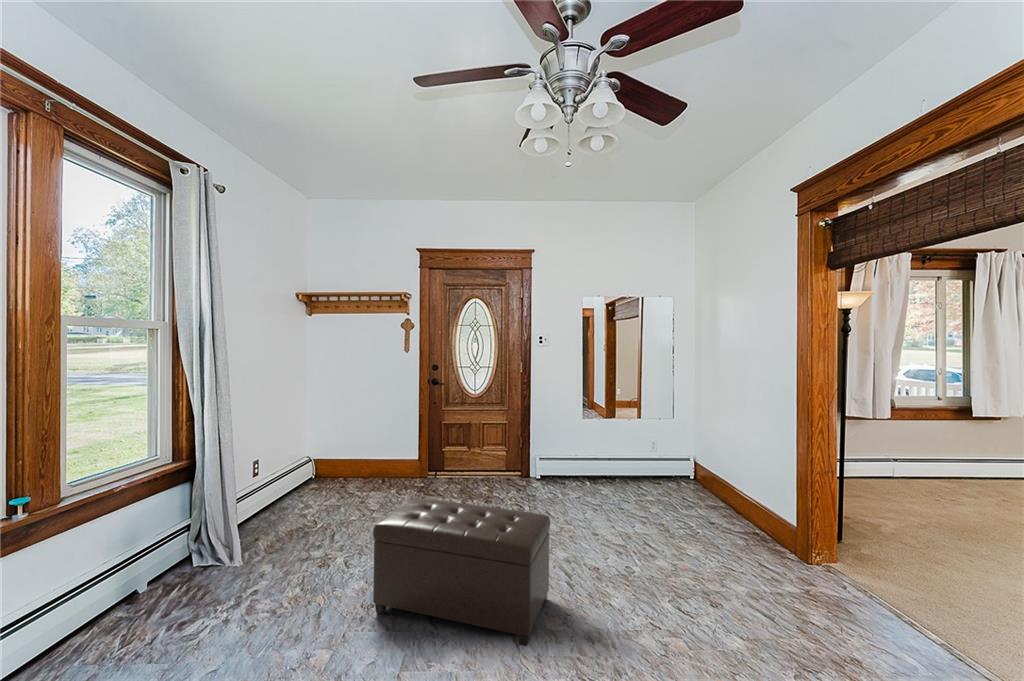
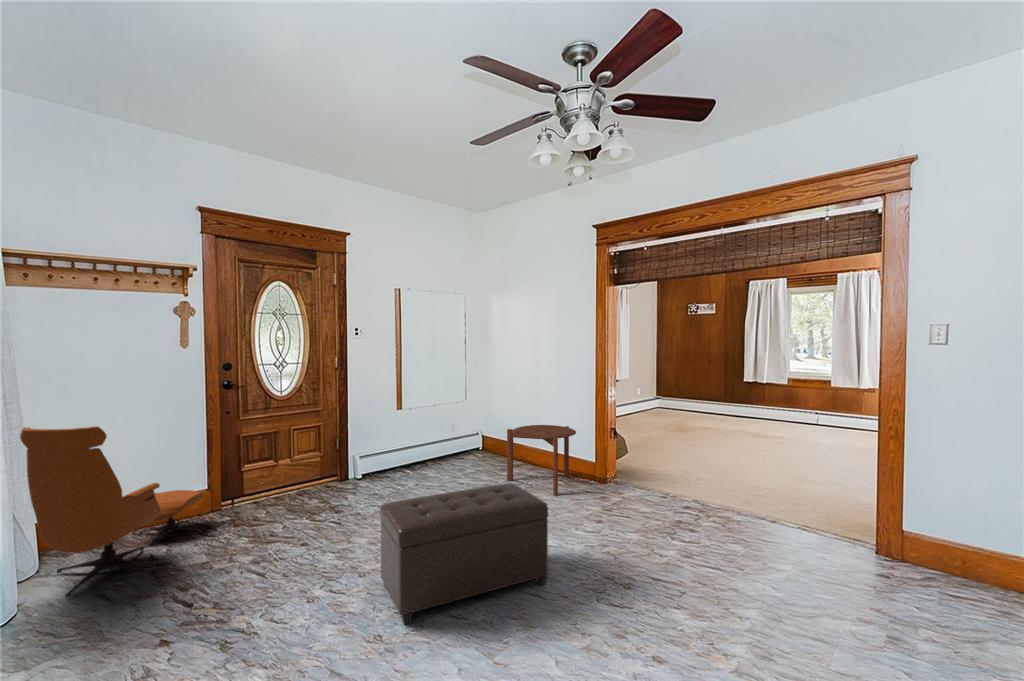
lounge chair: none [281,397,405,507] -> present [20,426,204,598]
side table: none [666,459,760,557] -> present [507,425,576,496]

